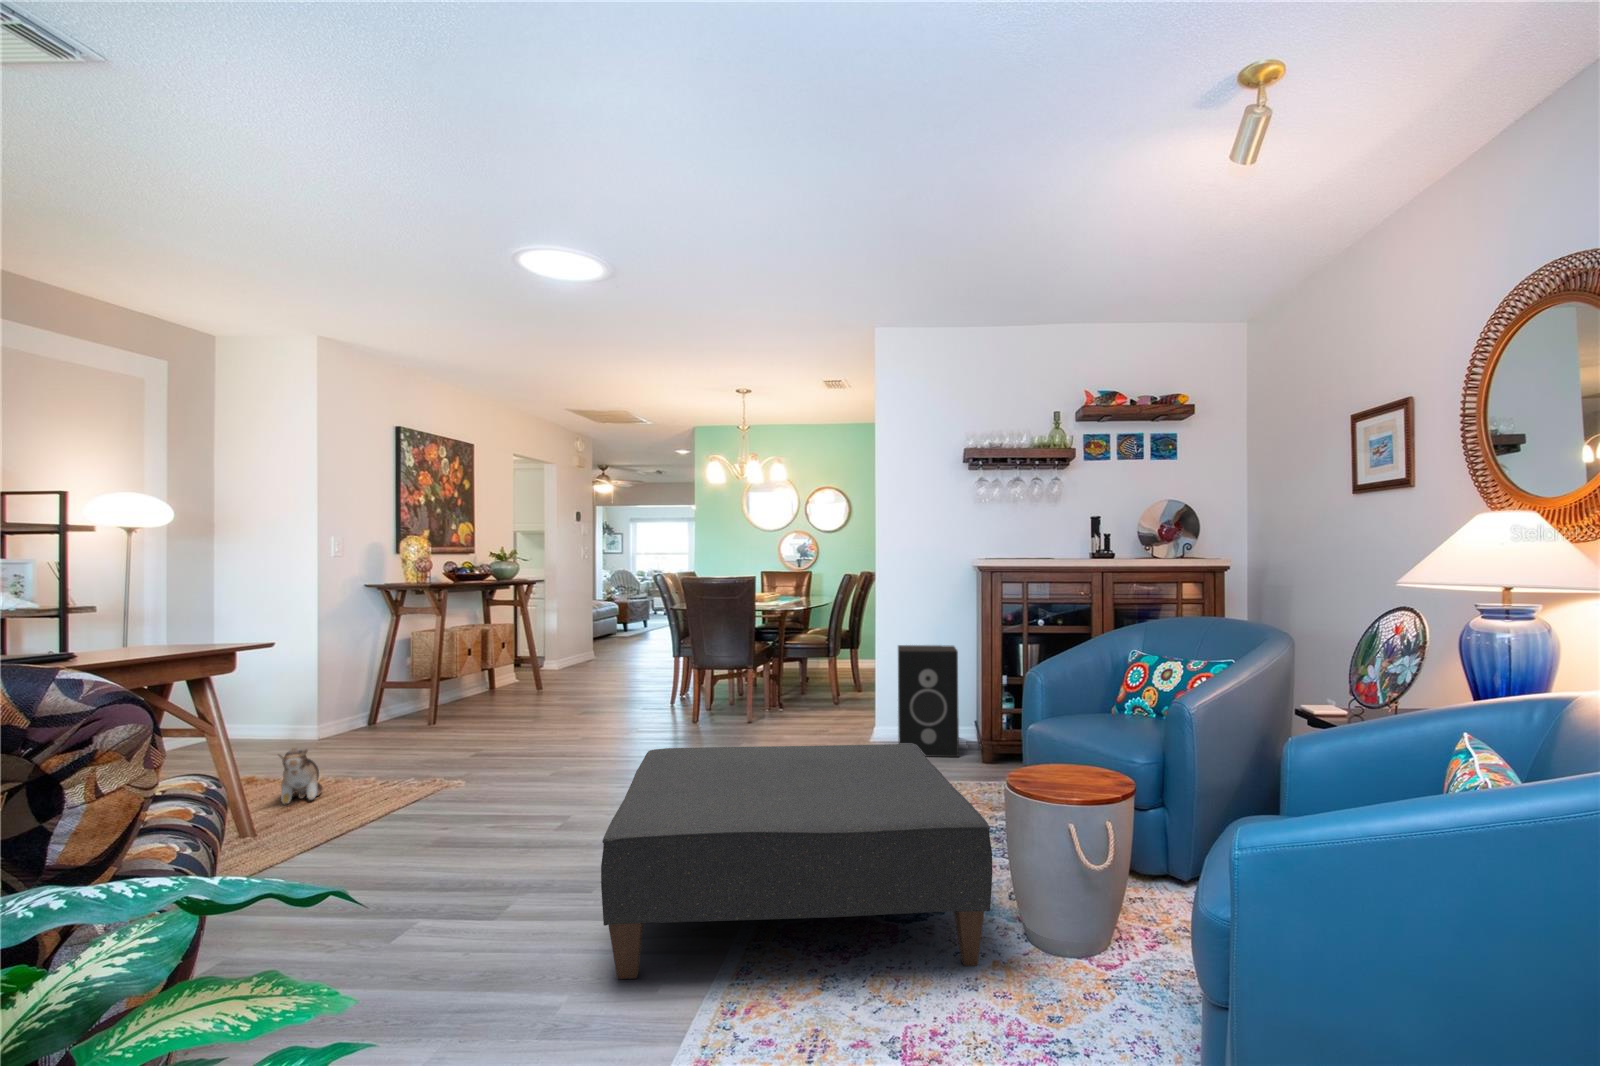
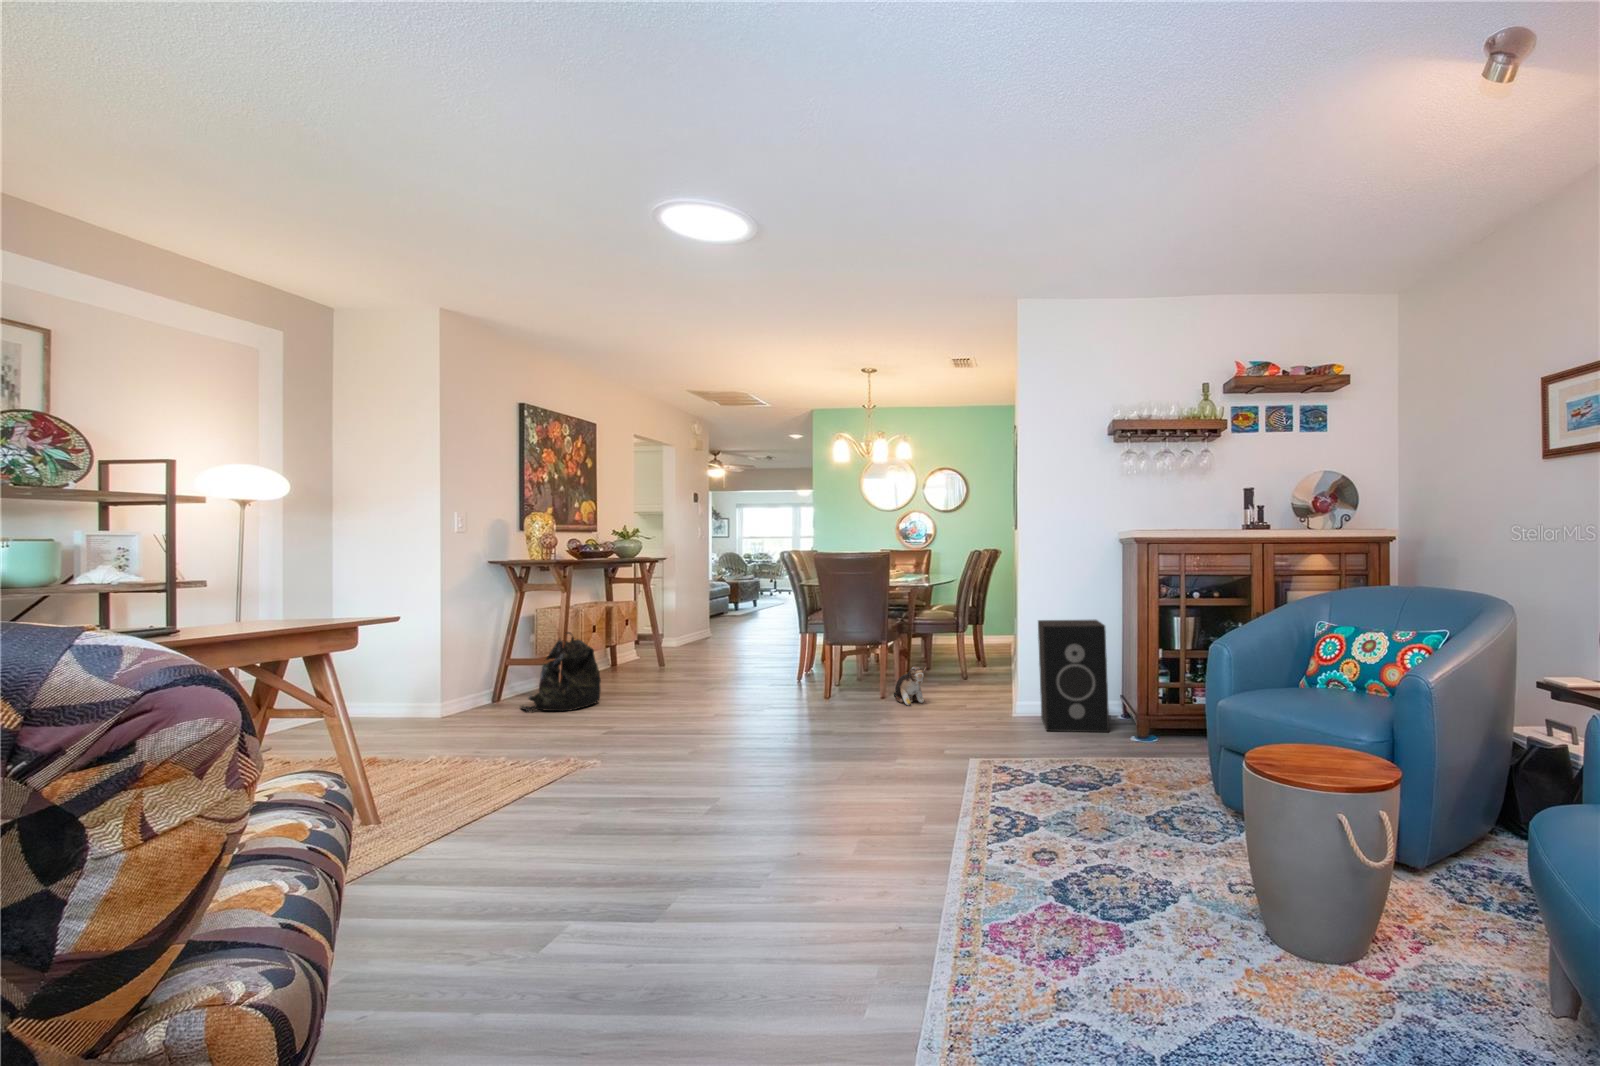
backpack: none [353,649,447,736] -> present [521,632,601,712]
ottoman: present [601,744,992,979] -> none [815,726,1243,982]
plush toy: present [278,748,323,804] -> present [894,666,926,706]

